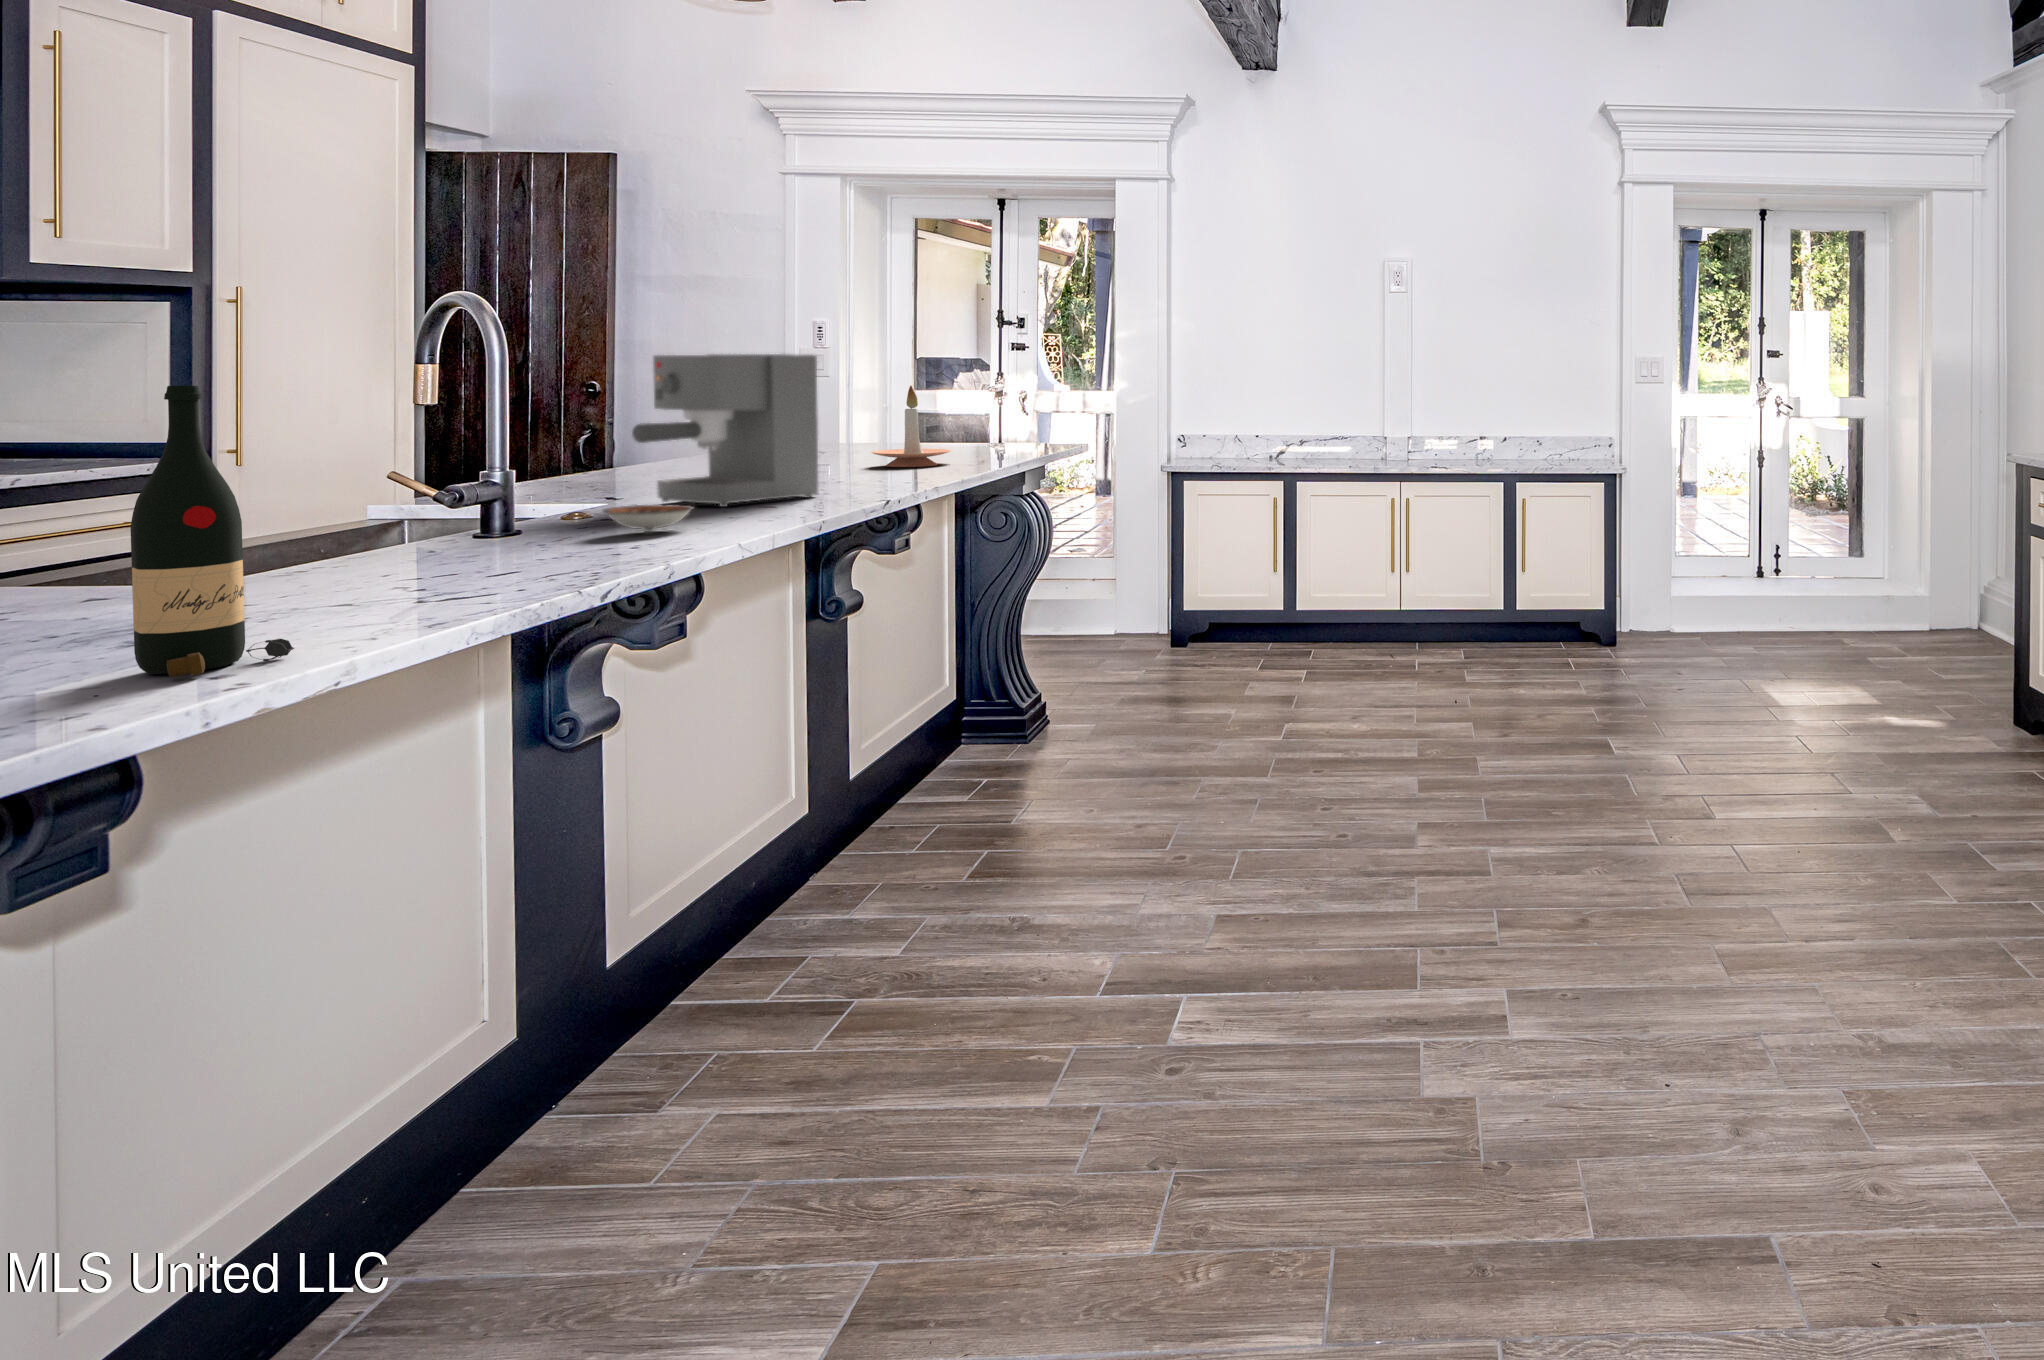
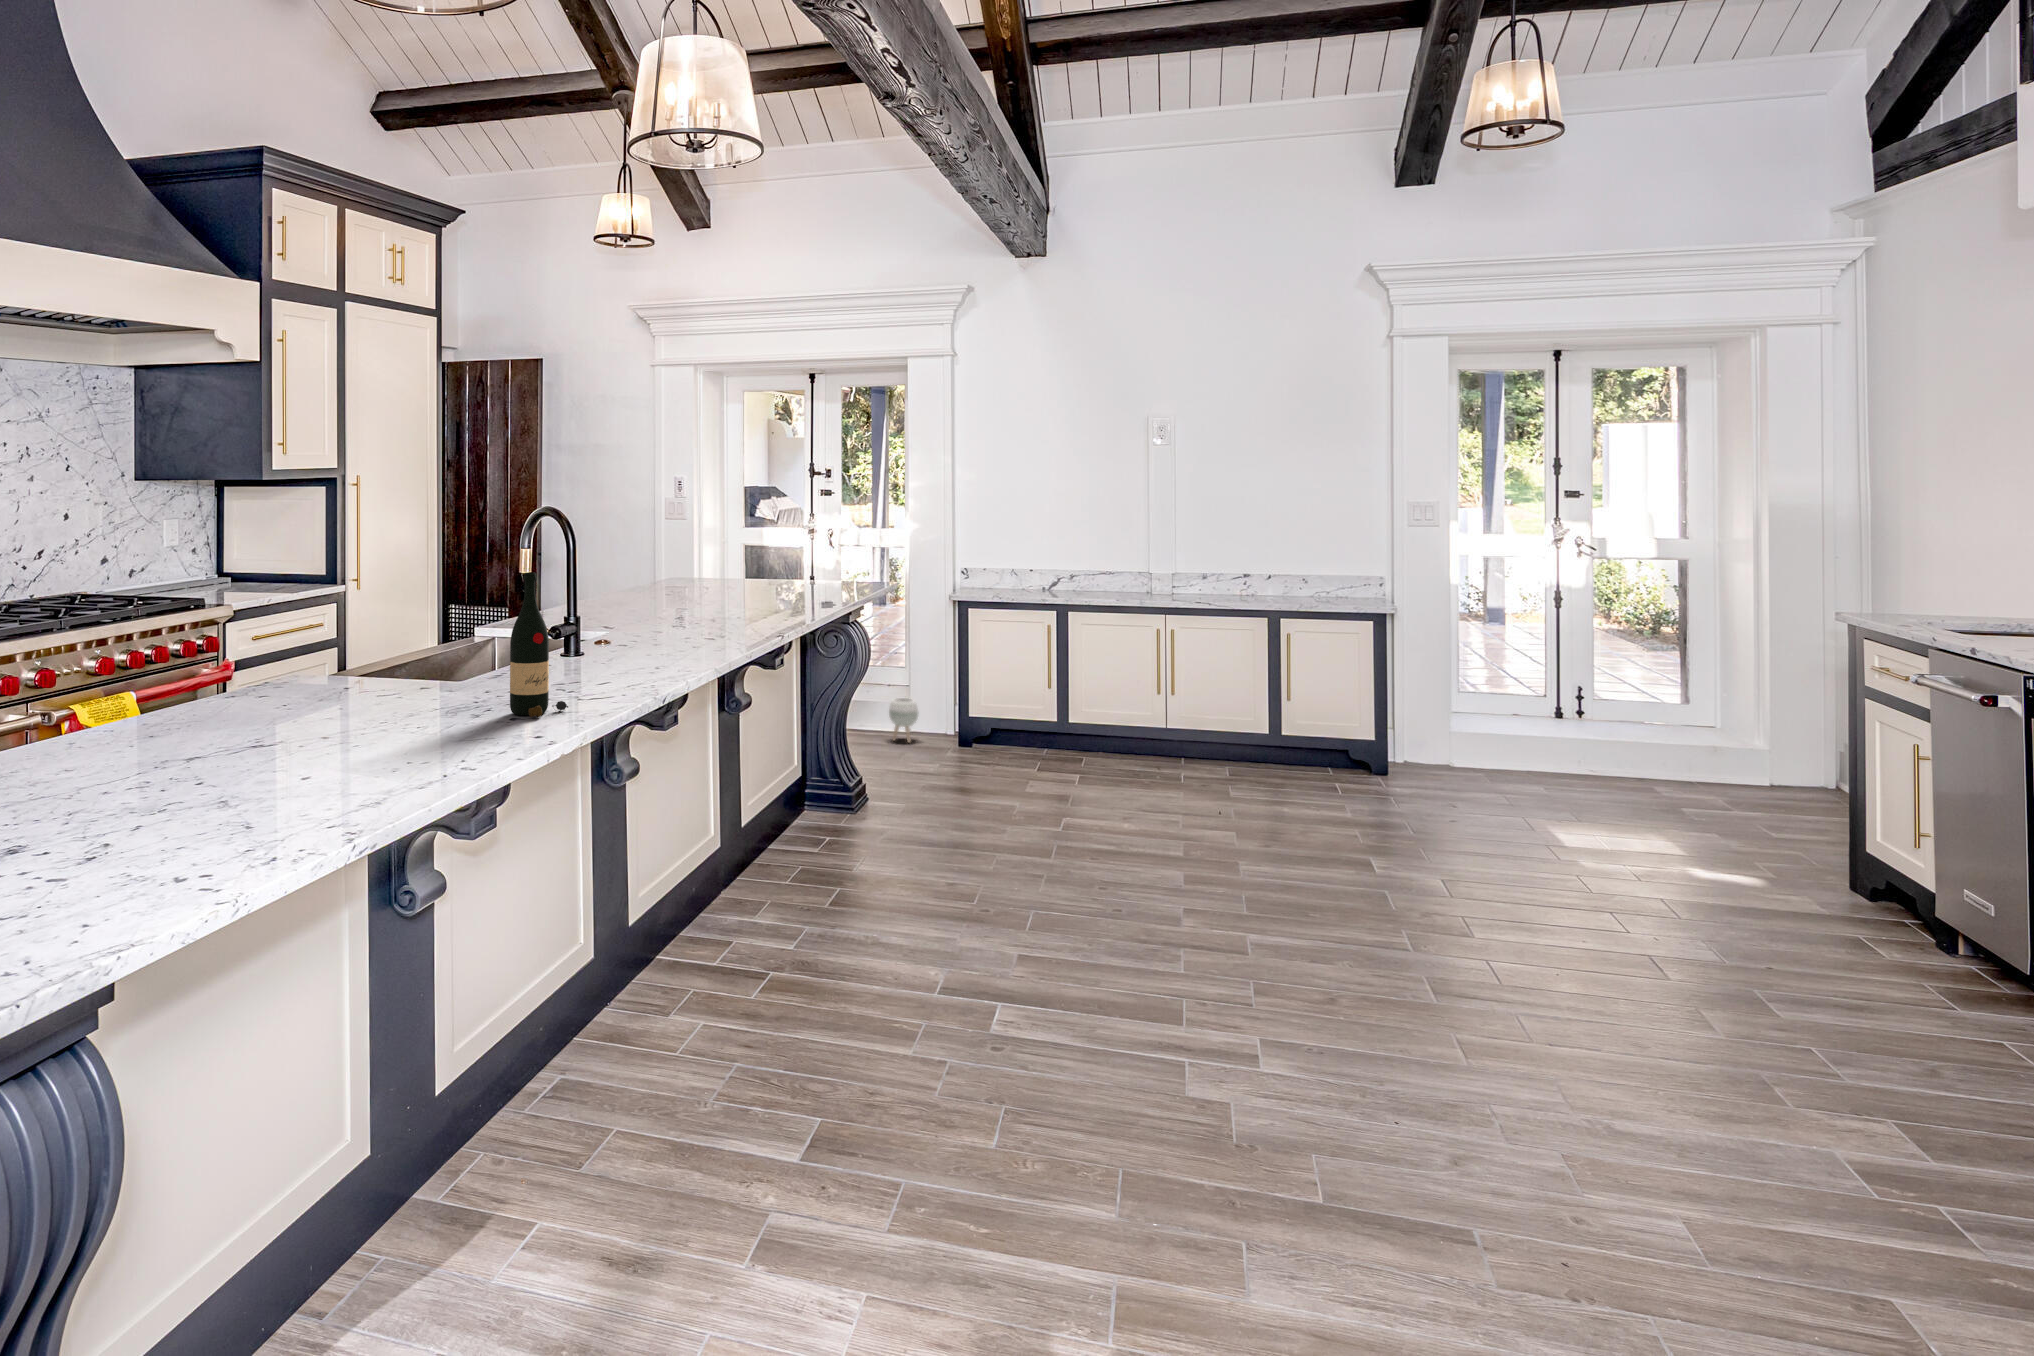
coffee maker: present [632,354,818,507] -> none [629,520,734,628]
candle holder: present [871,386,951,467] -> none [747,535,803,597]
ceramic bowl: present [603,504,694,532] -> none [631,627,680,646]
planter: none [1087,588,1122,639] -> present [889,698,918,742]

